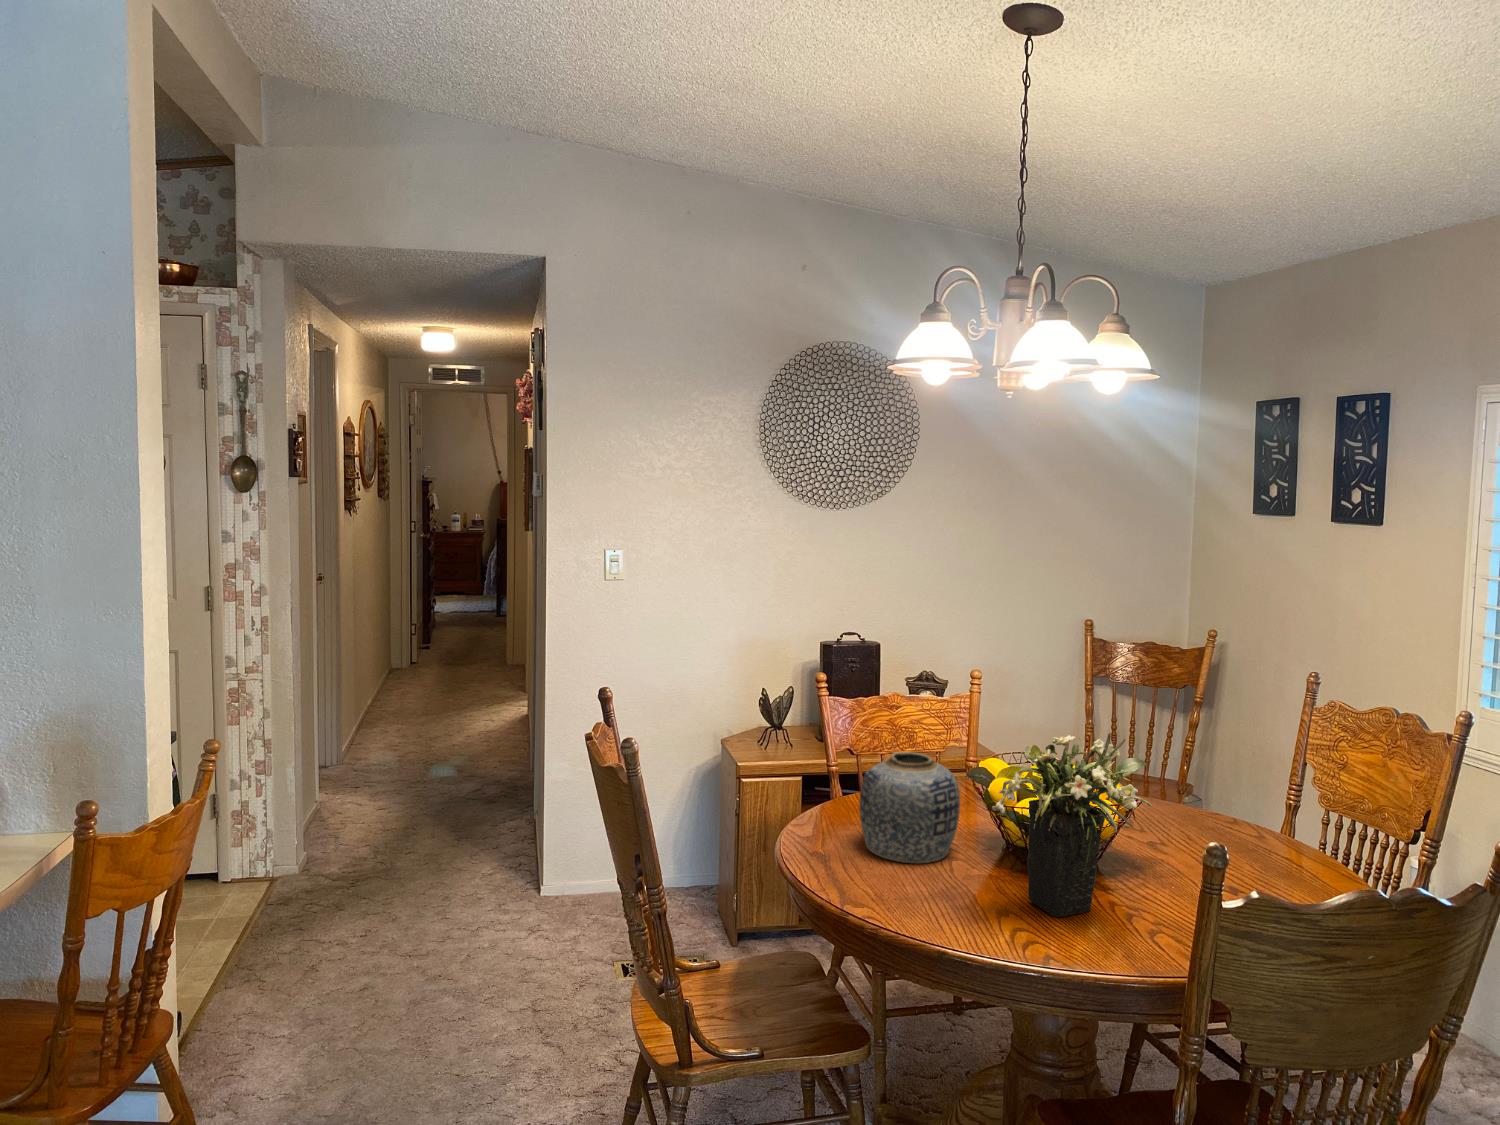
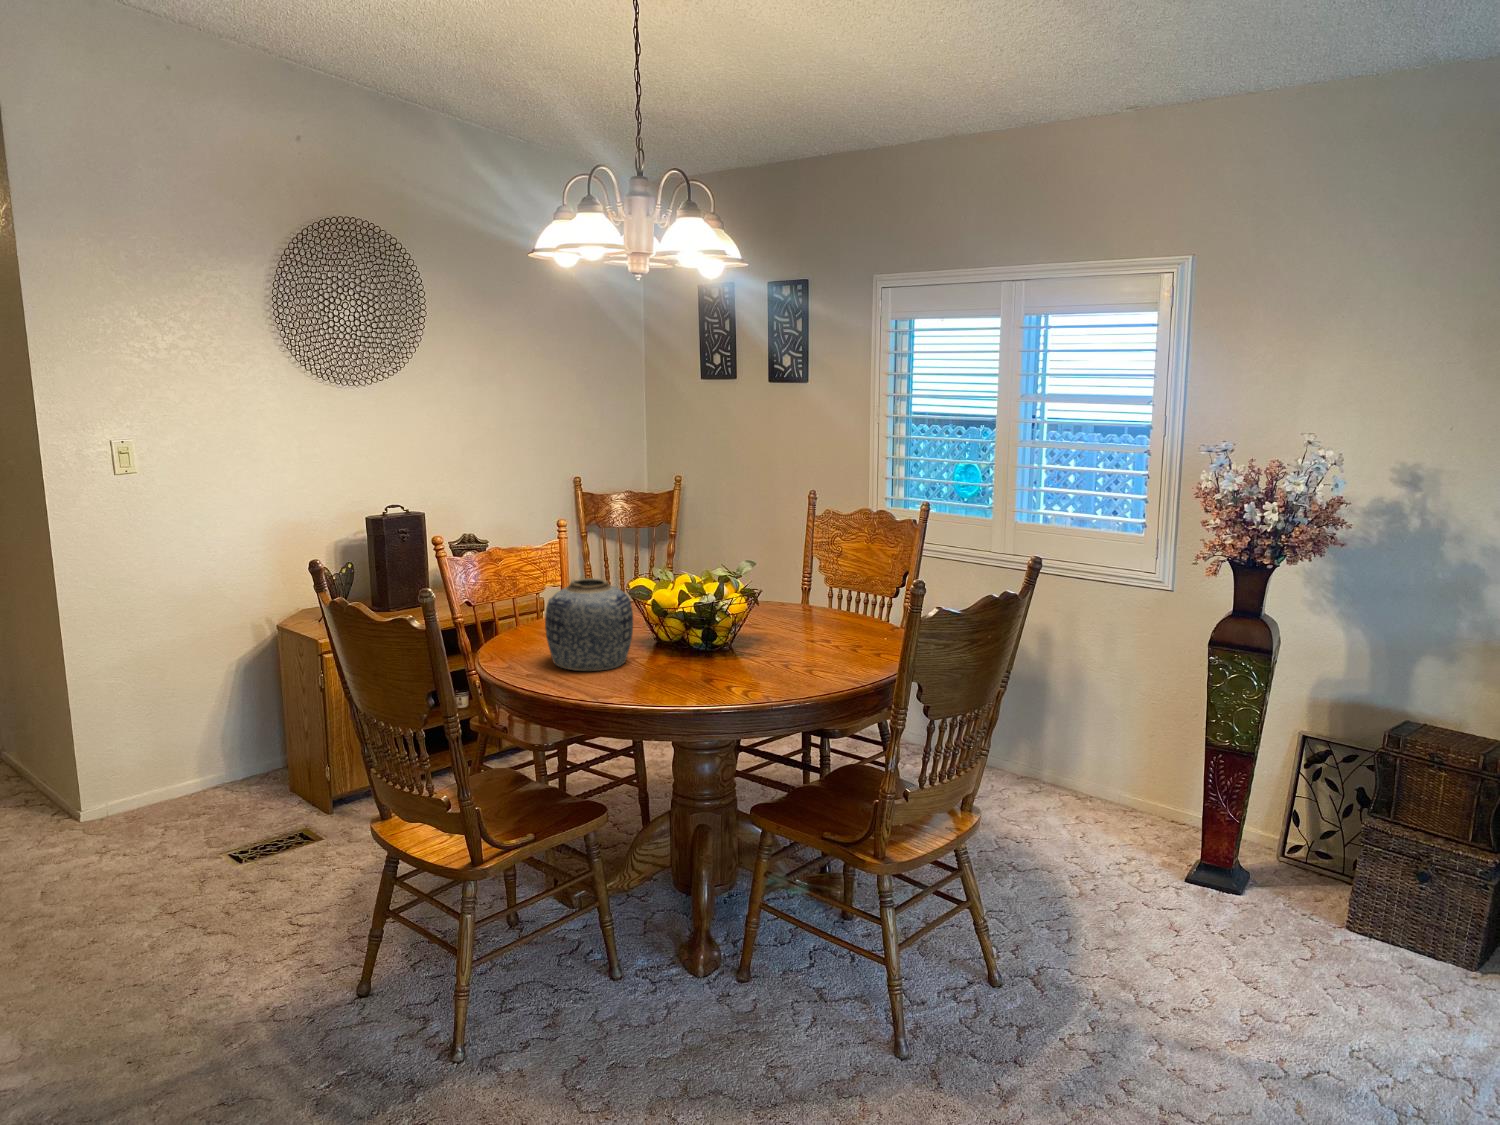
flower arrangement: present [992,733,1153,917] -> none [696,529,816,678]

